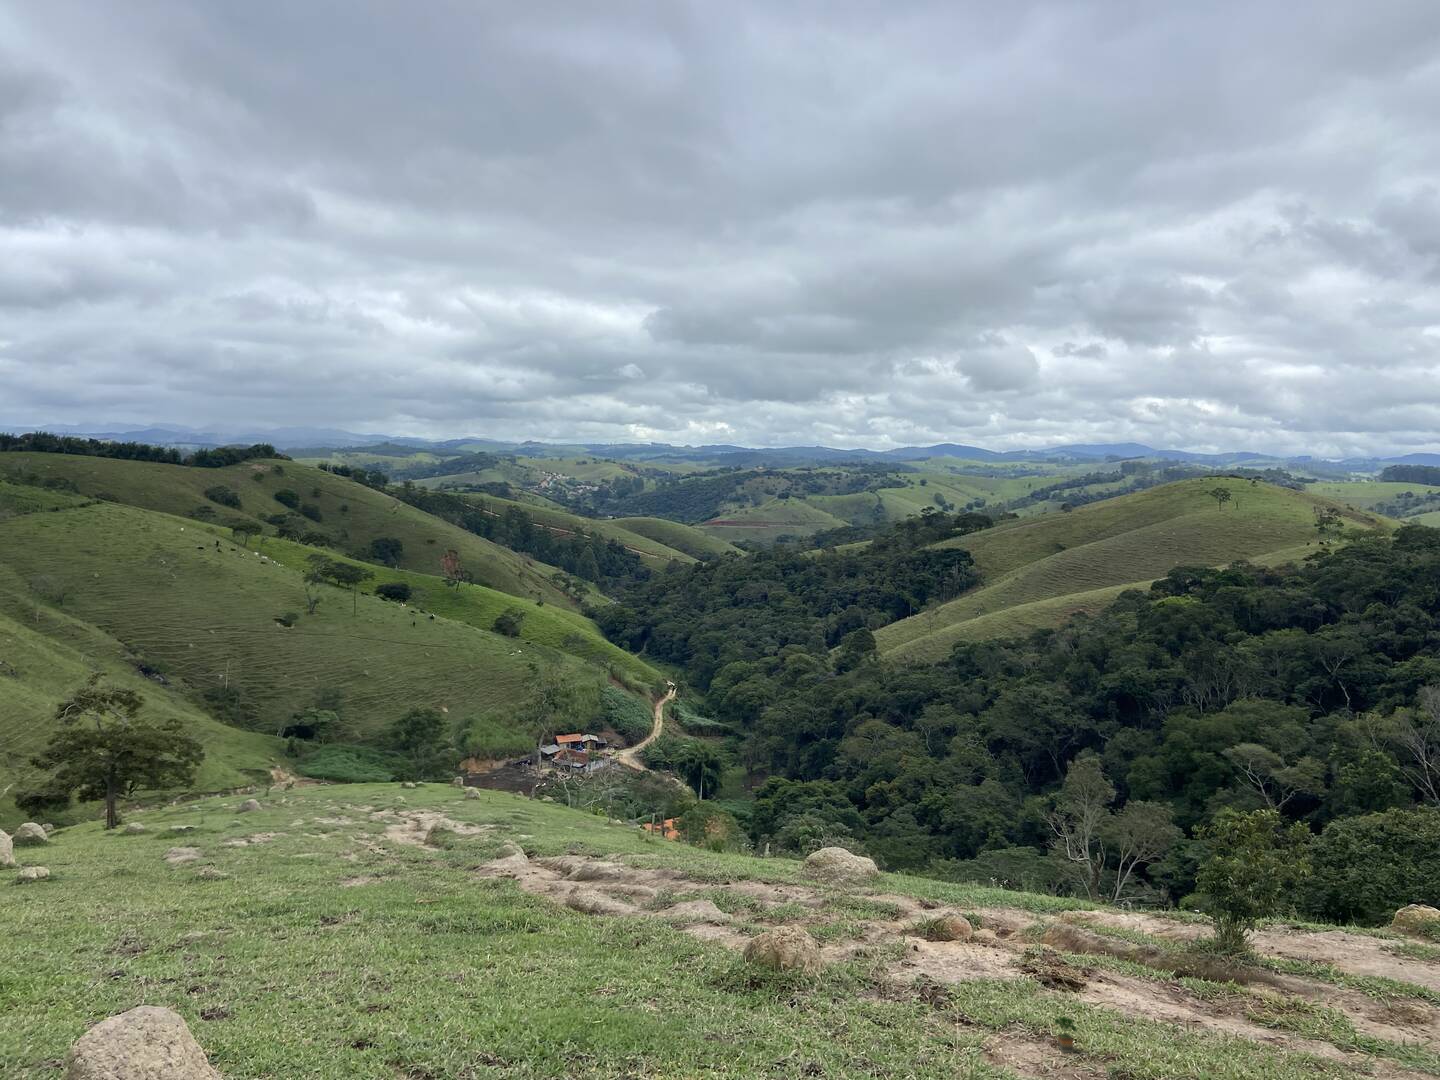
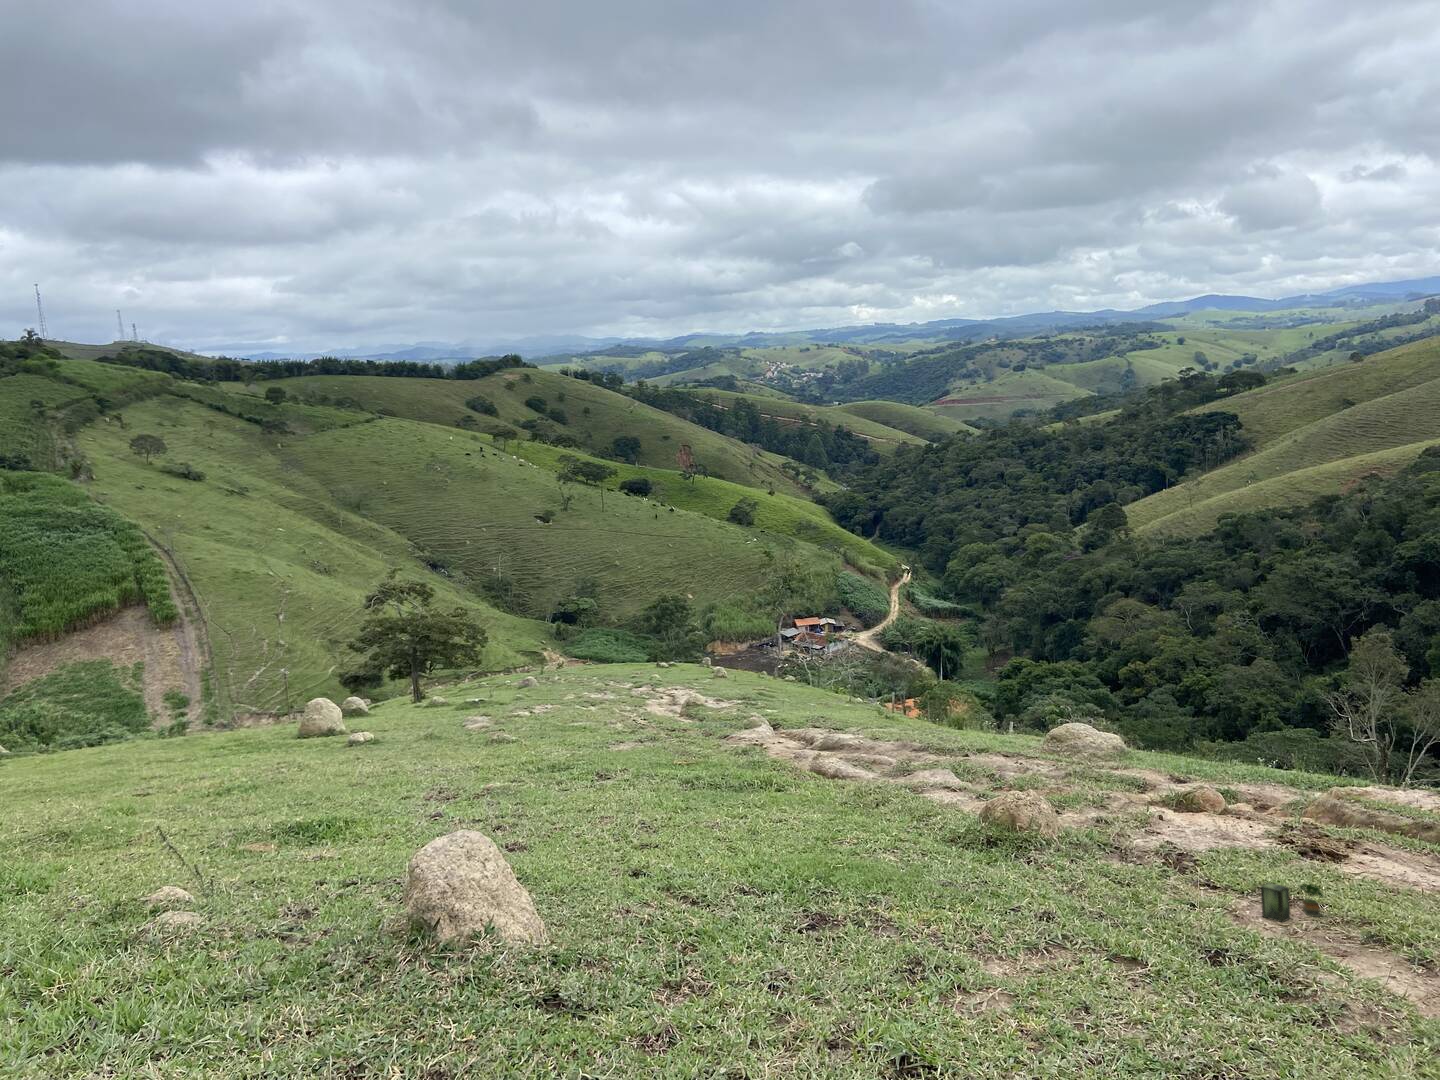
storage box: none [1021,1018,1049,1063] -> present [1261,883,1290,922]

